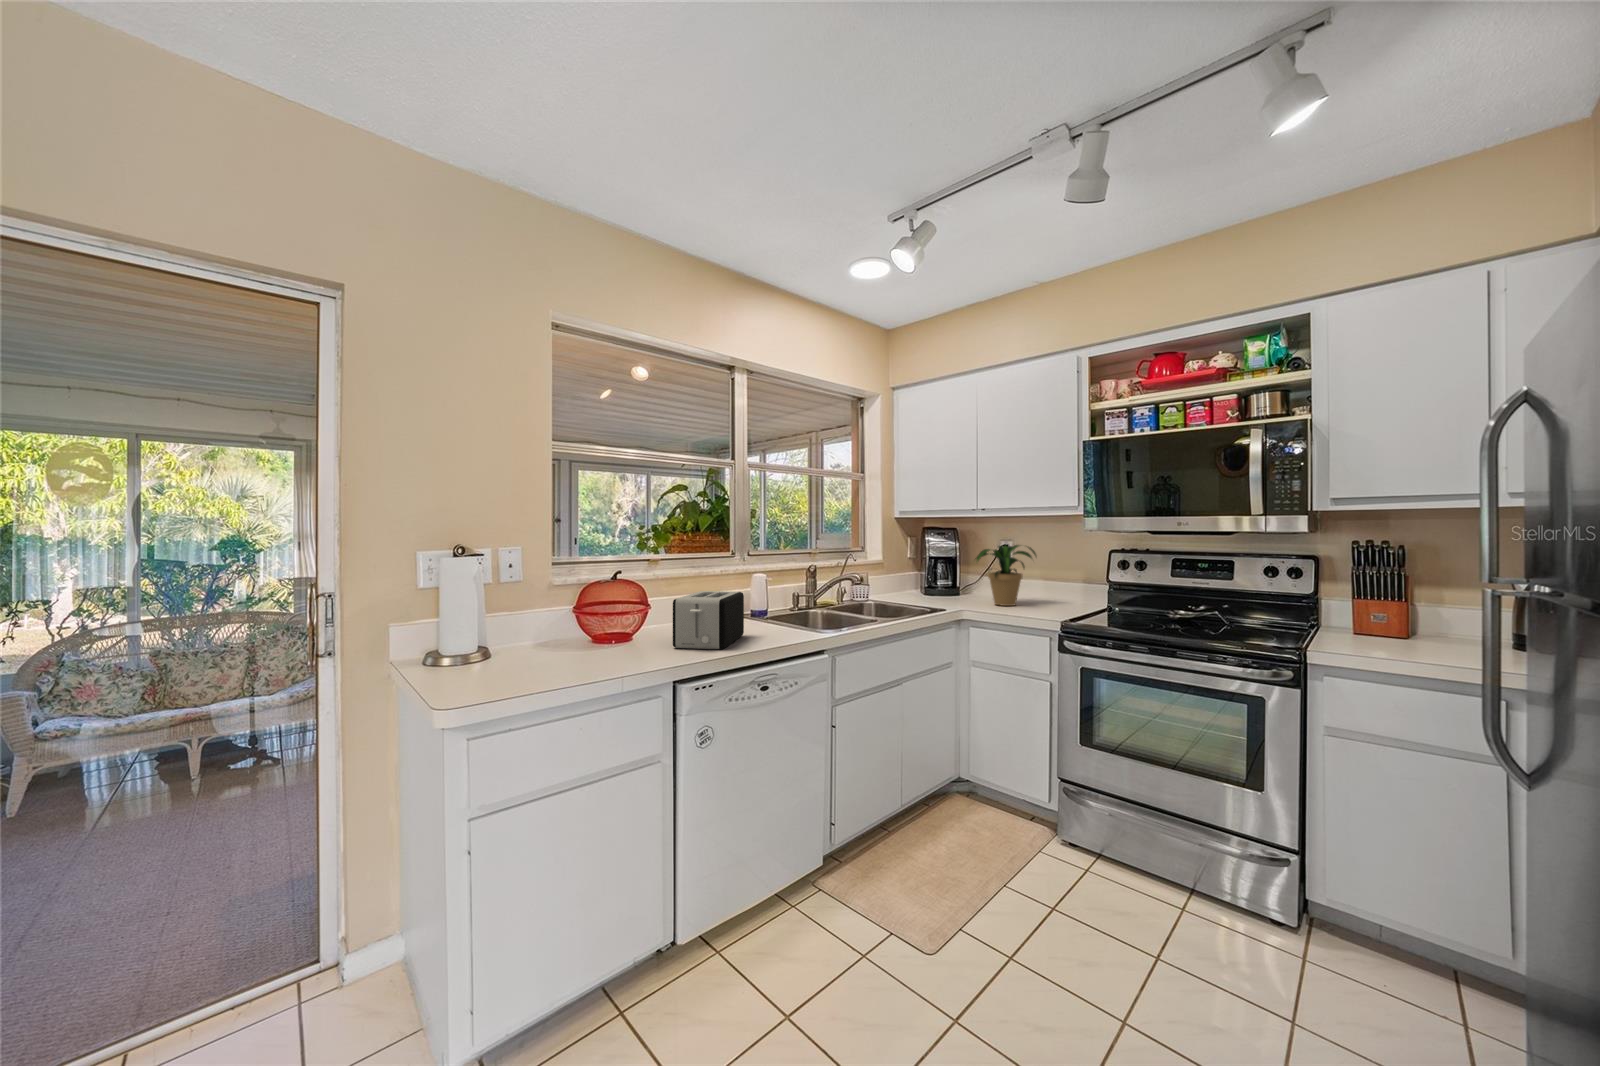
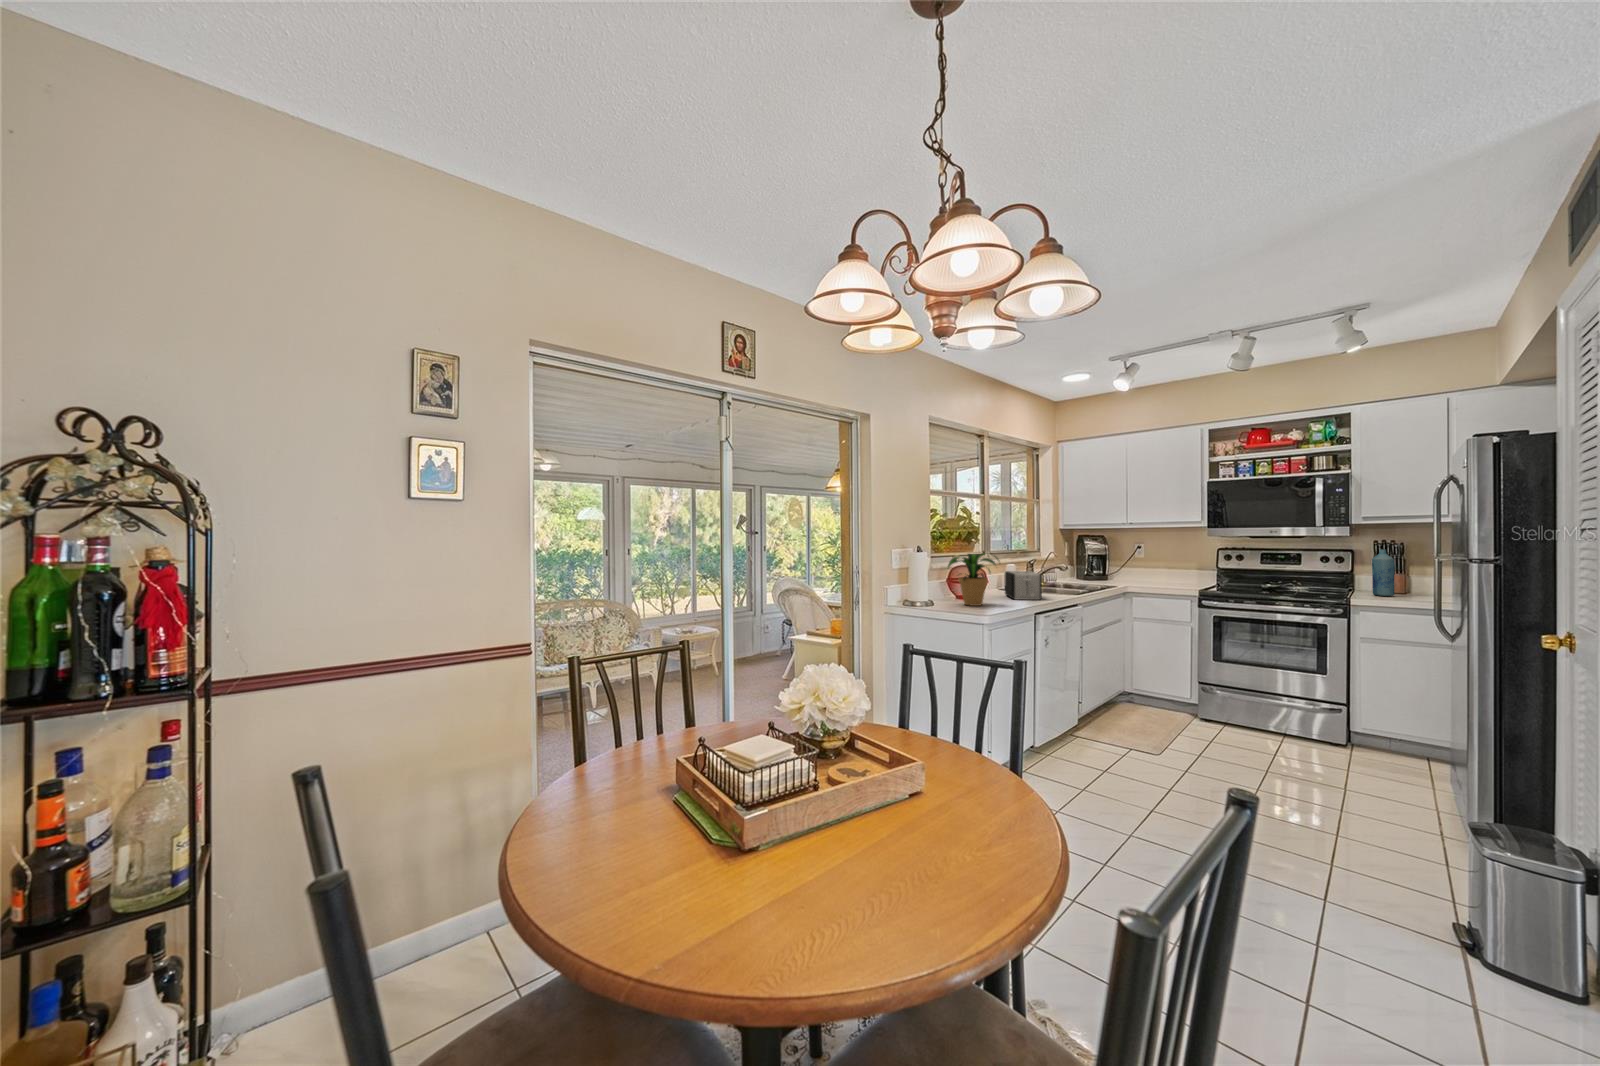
potted plant: present [975,545,1036,606] -> present [948,553,998,606]
bottle: none [1348,555,1390,642] -> present [1372,549,1395,596]

